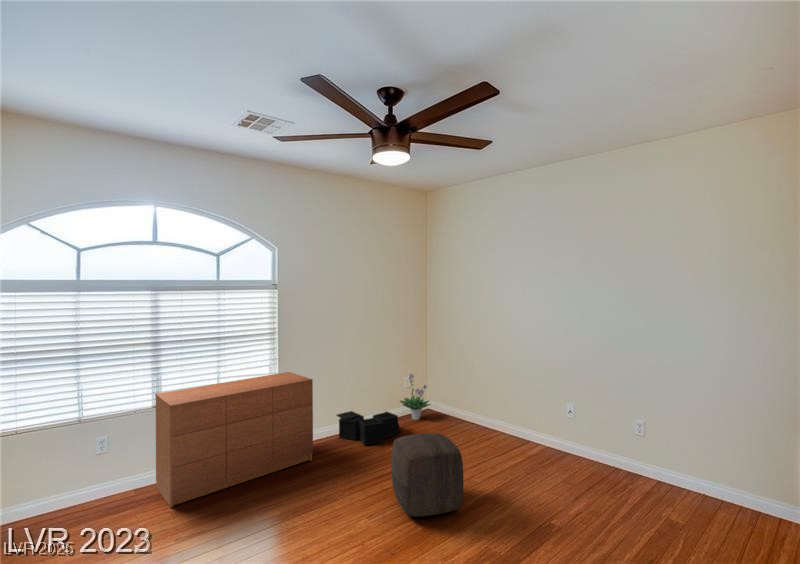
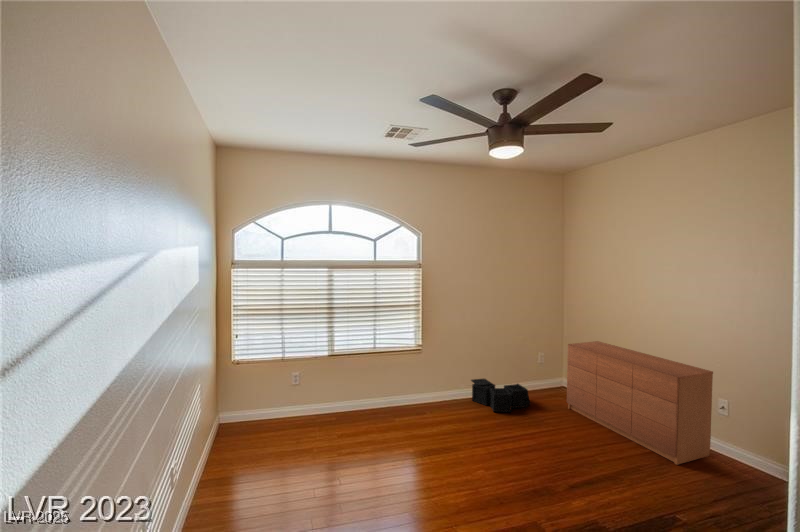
dresser: present [155,372,313,508] -> present [567,341,713,465]
potted plant: present [400,374,430,420] -> none [533,351,566,396]
ottoman: present [392,433,464,517] -> none [510,414,582,497]

